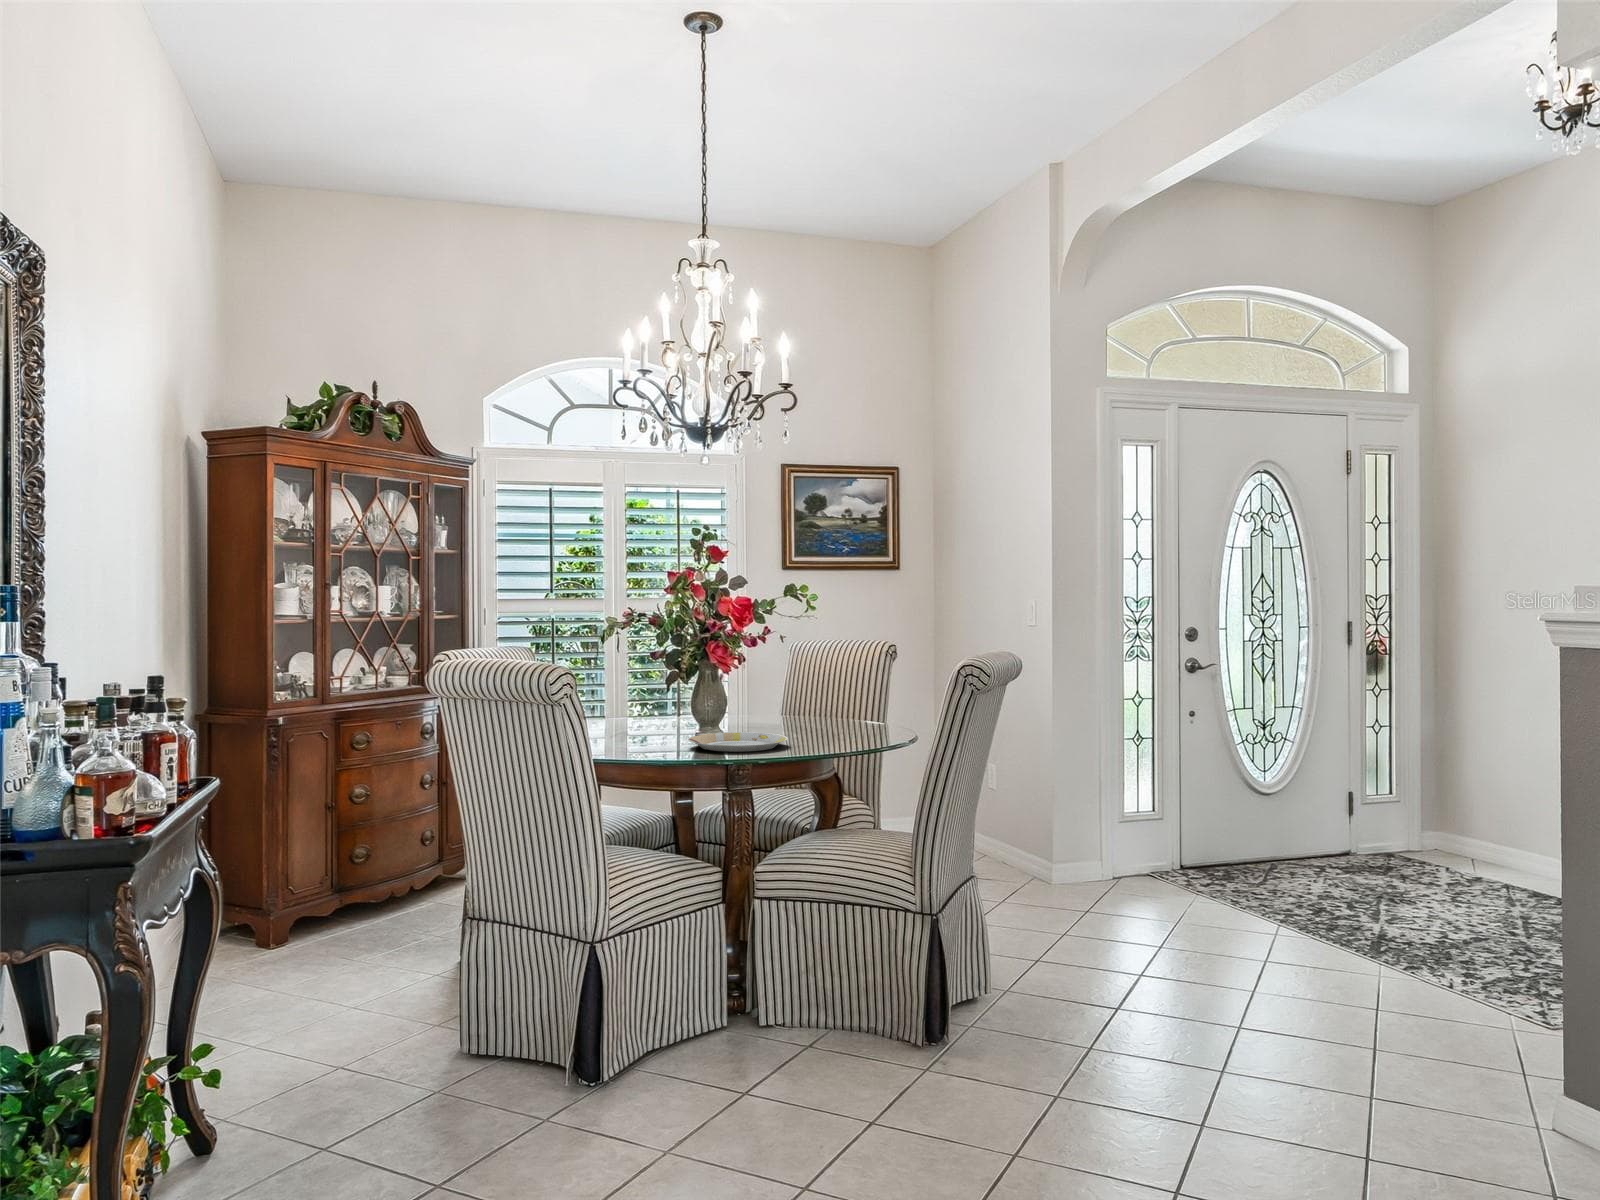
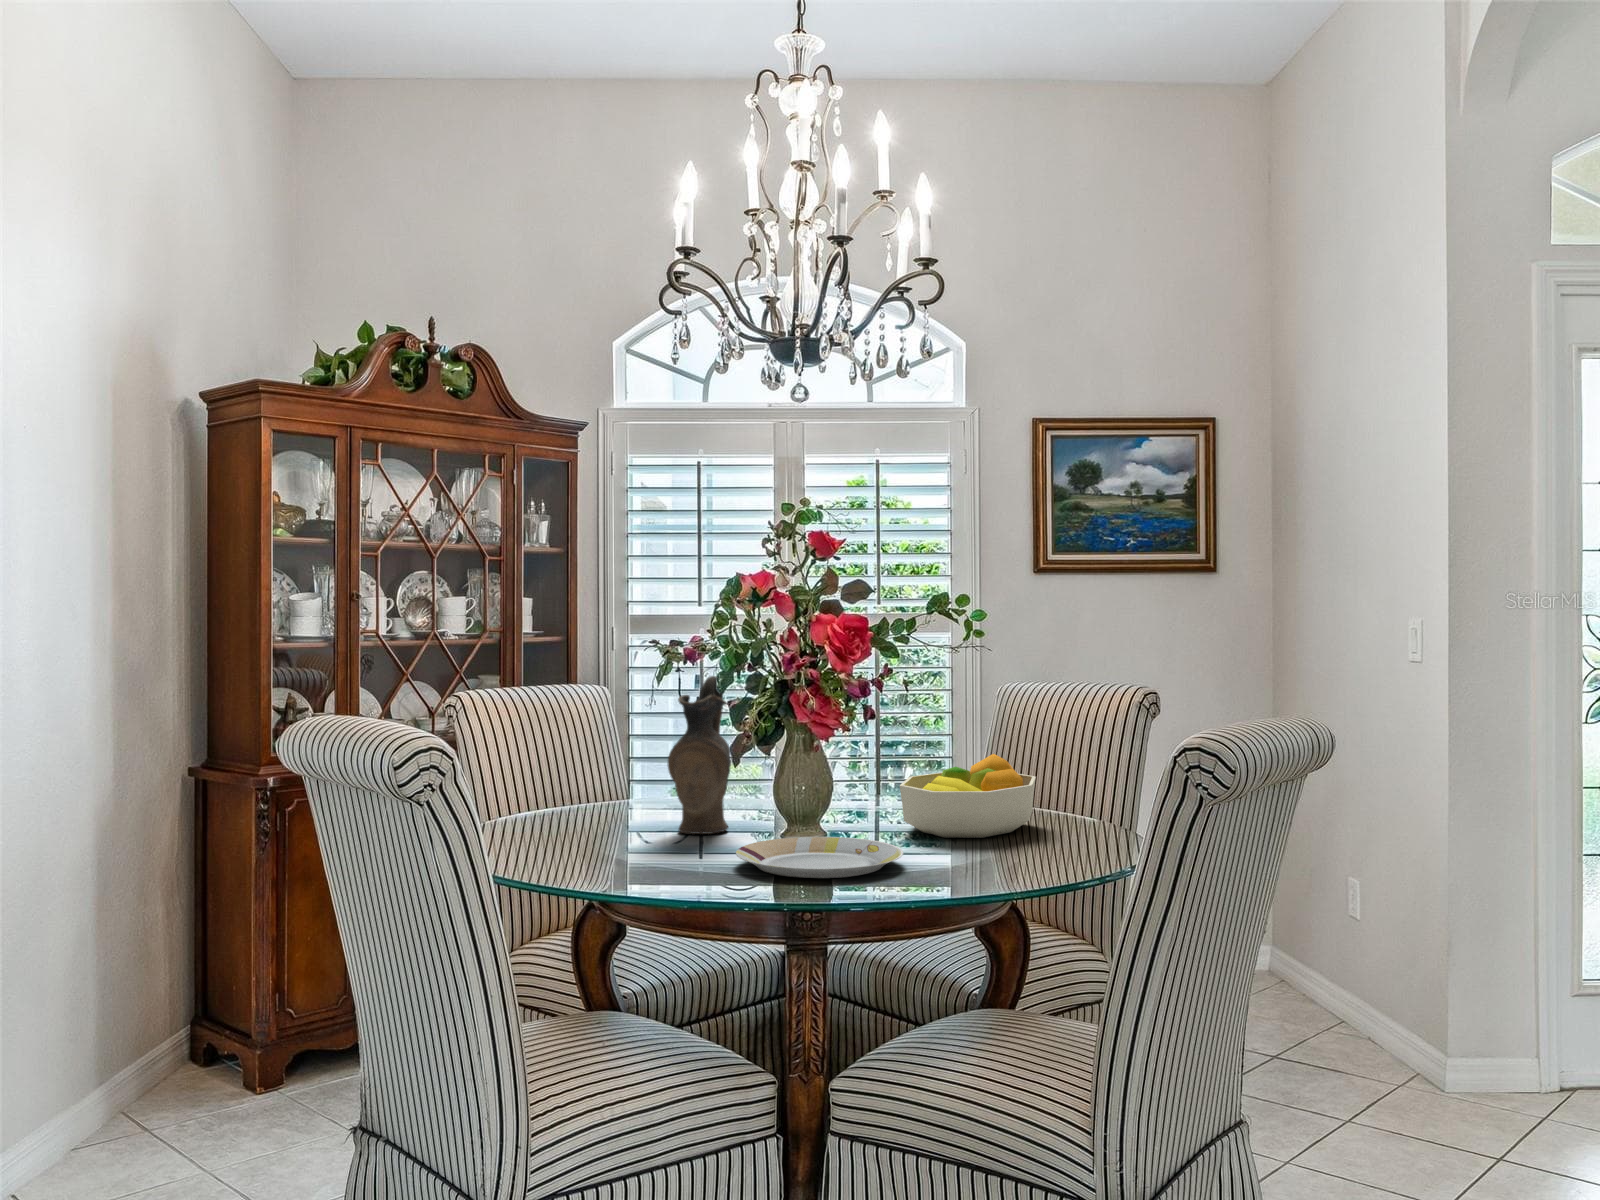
ceramic pitcher: none [619,638,660,737] -> present [668,676,732,834]
fruit bowl: none [762,683,840,733] -> present [900,754,1036,838]

